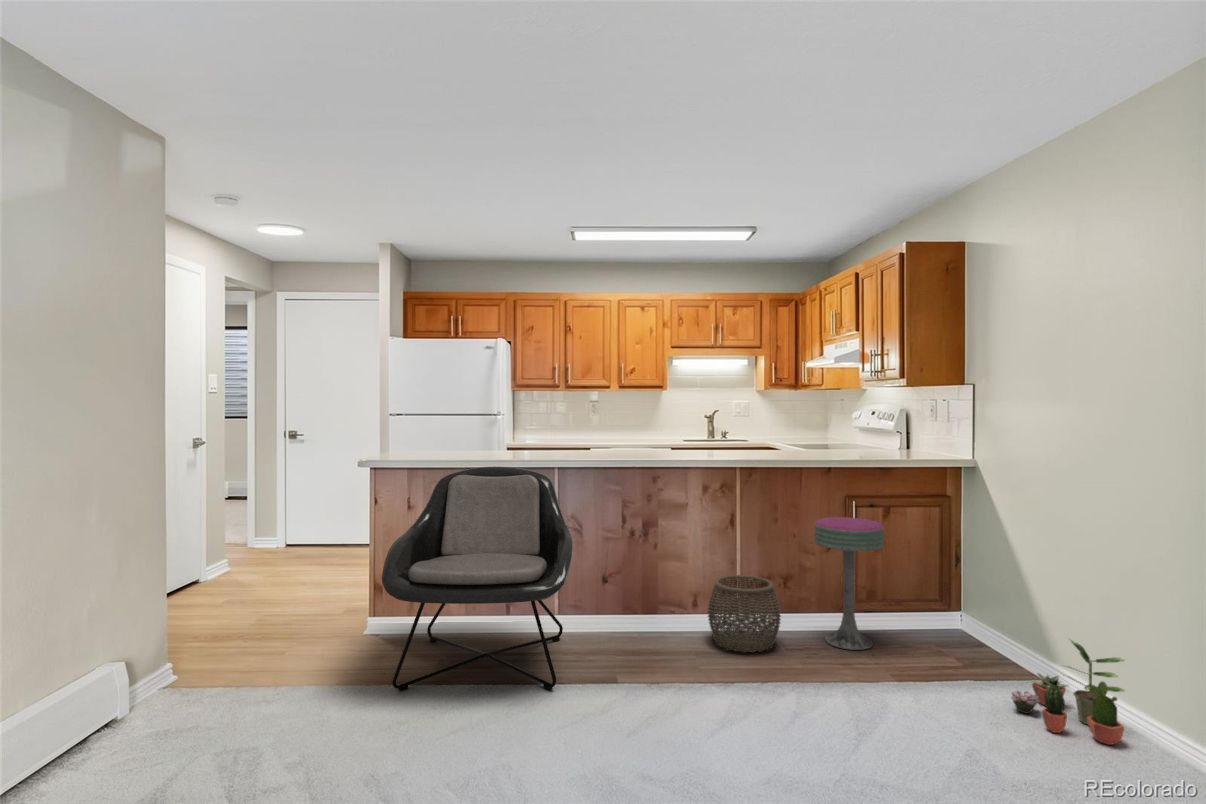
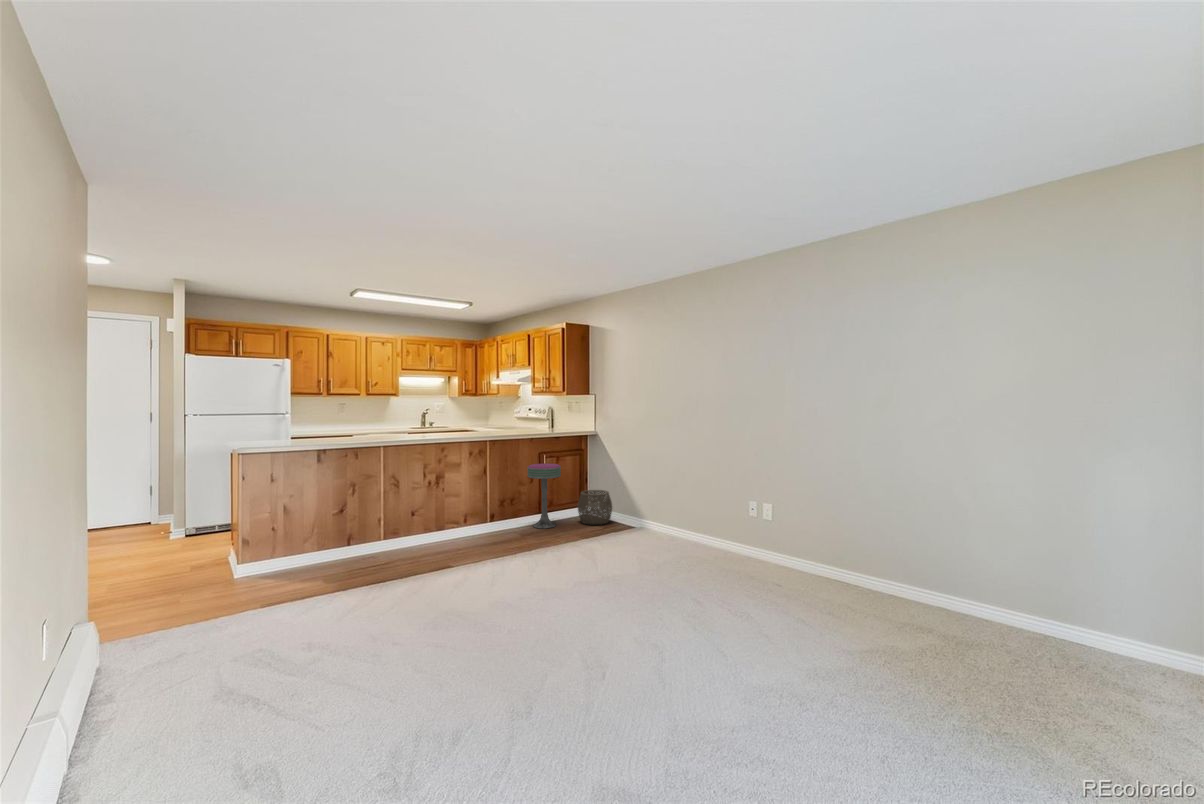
lounge chair: present [382,467,573,691] -> none [298,448,427,592]
woven basket: present [708,575,781,653] -> present [578,490,612,525]
potted plant: present [1012,639,1124,745] -> none [622,501,661,537]

